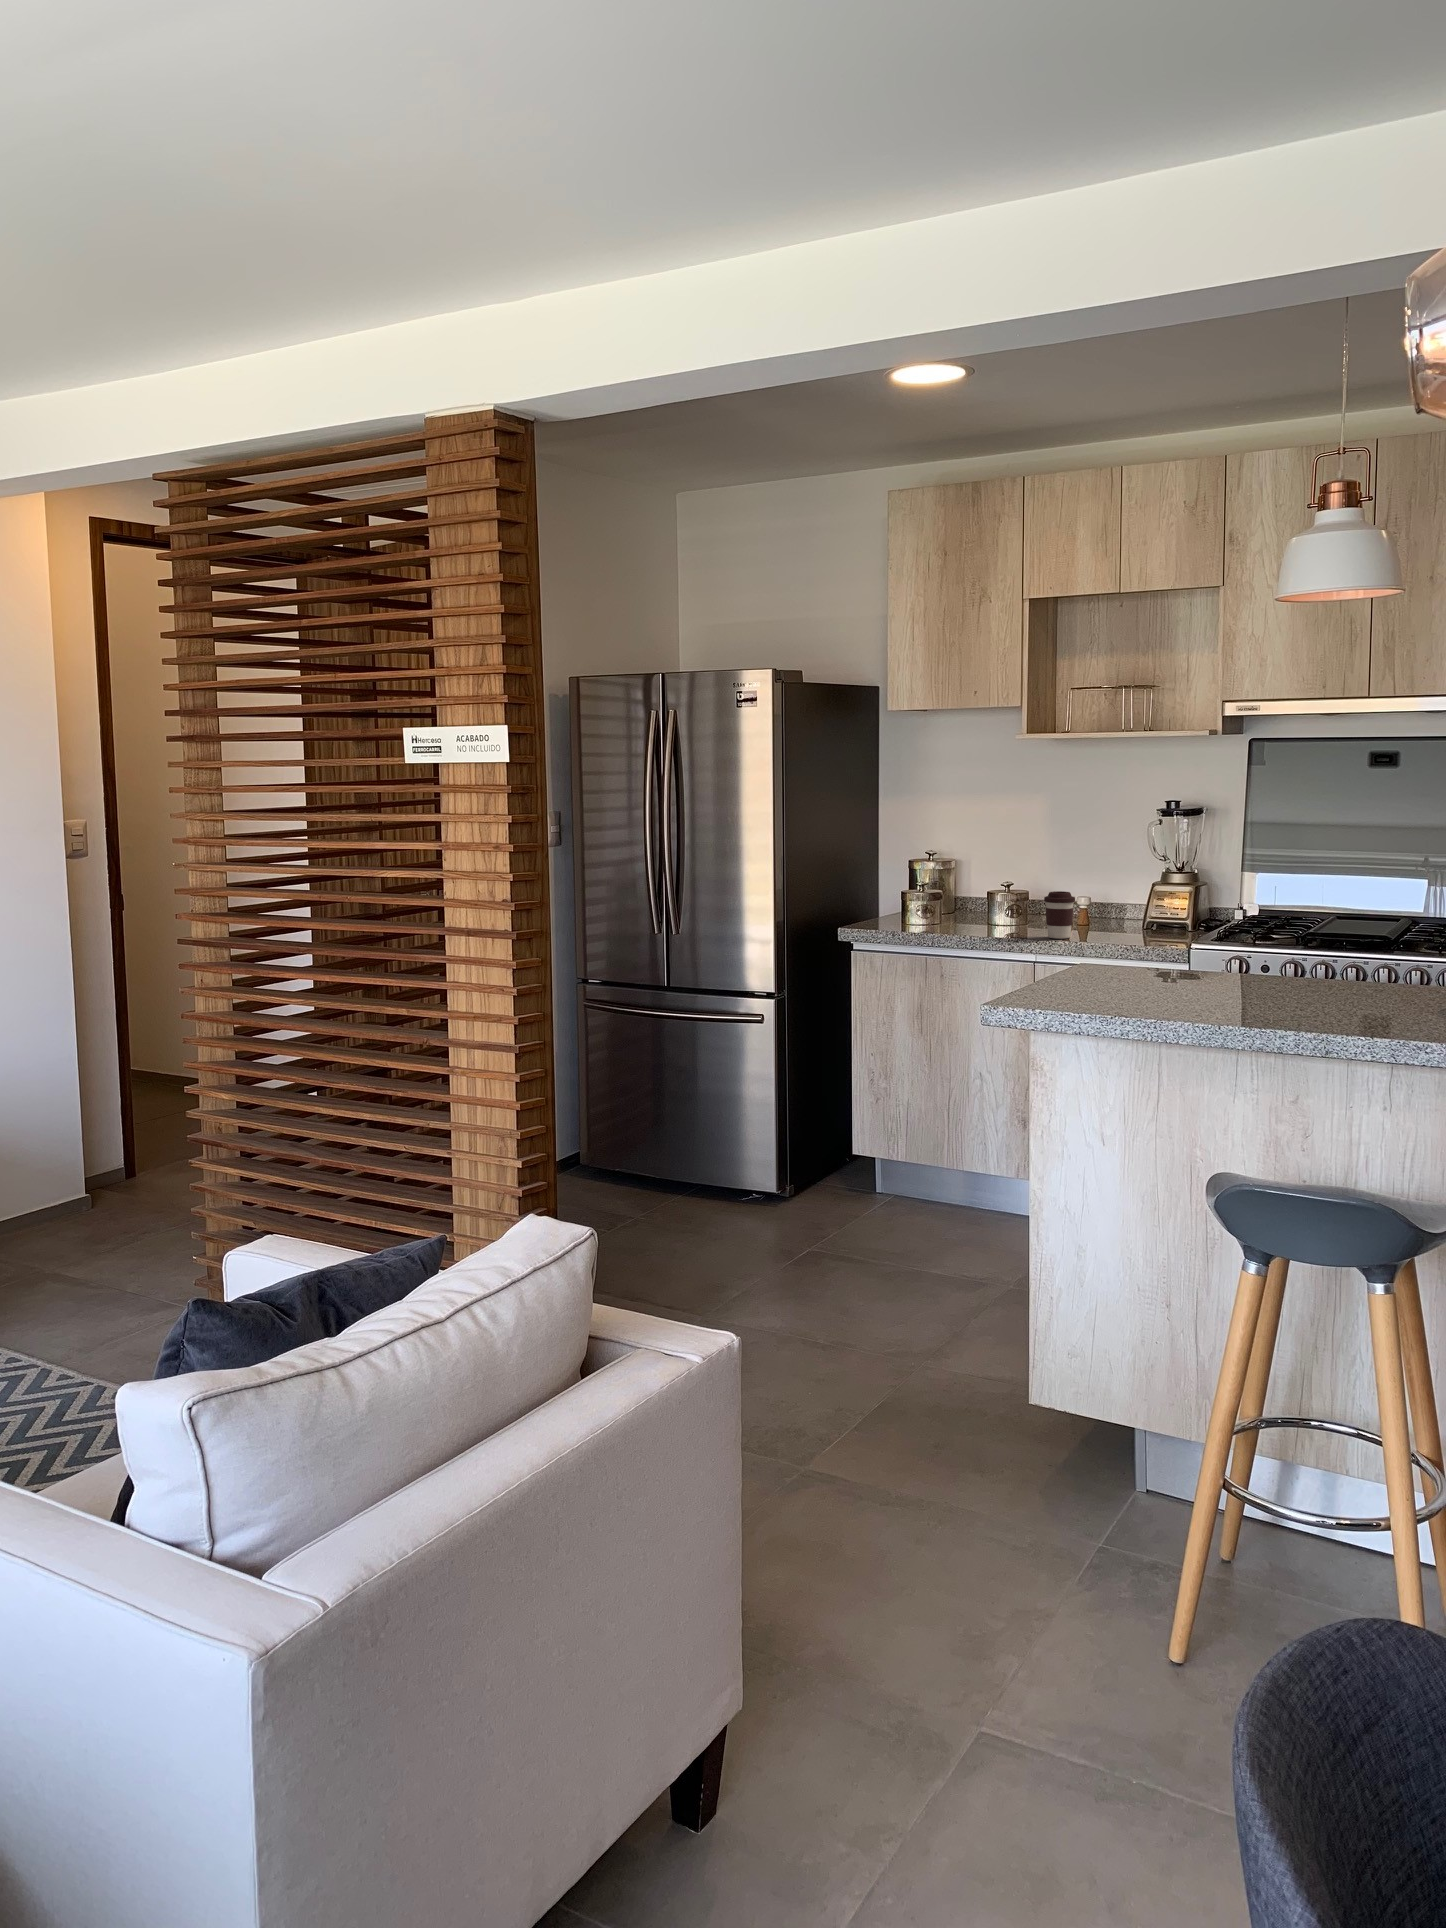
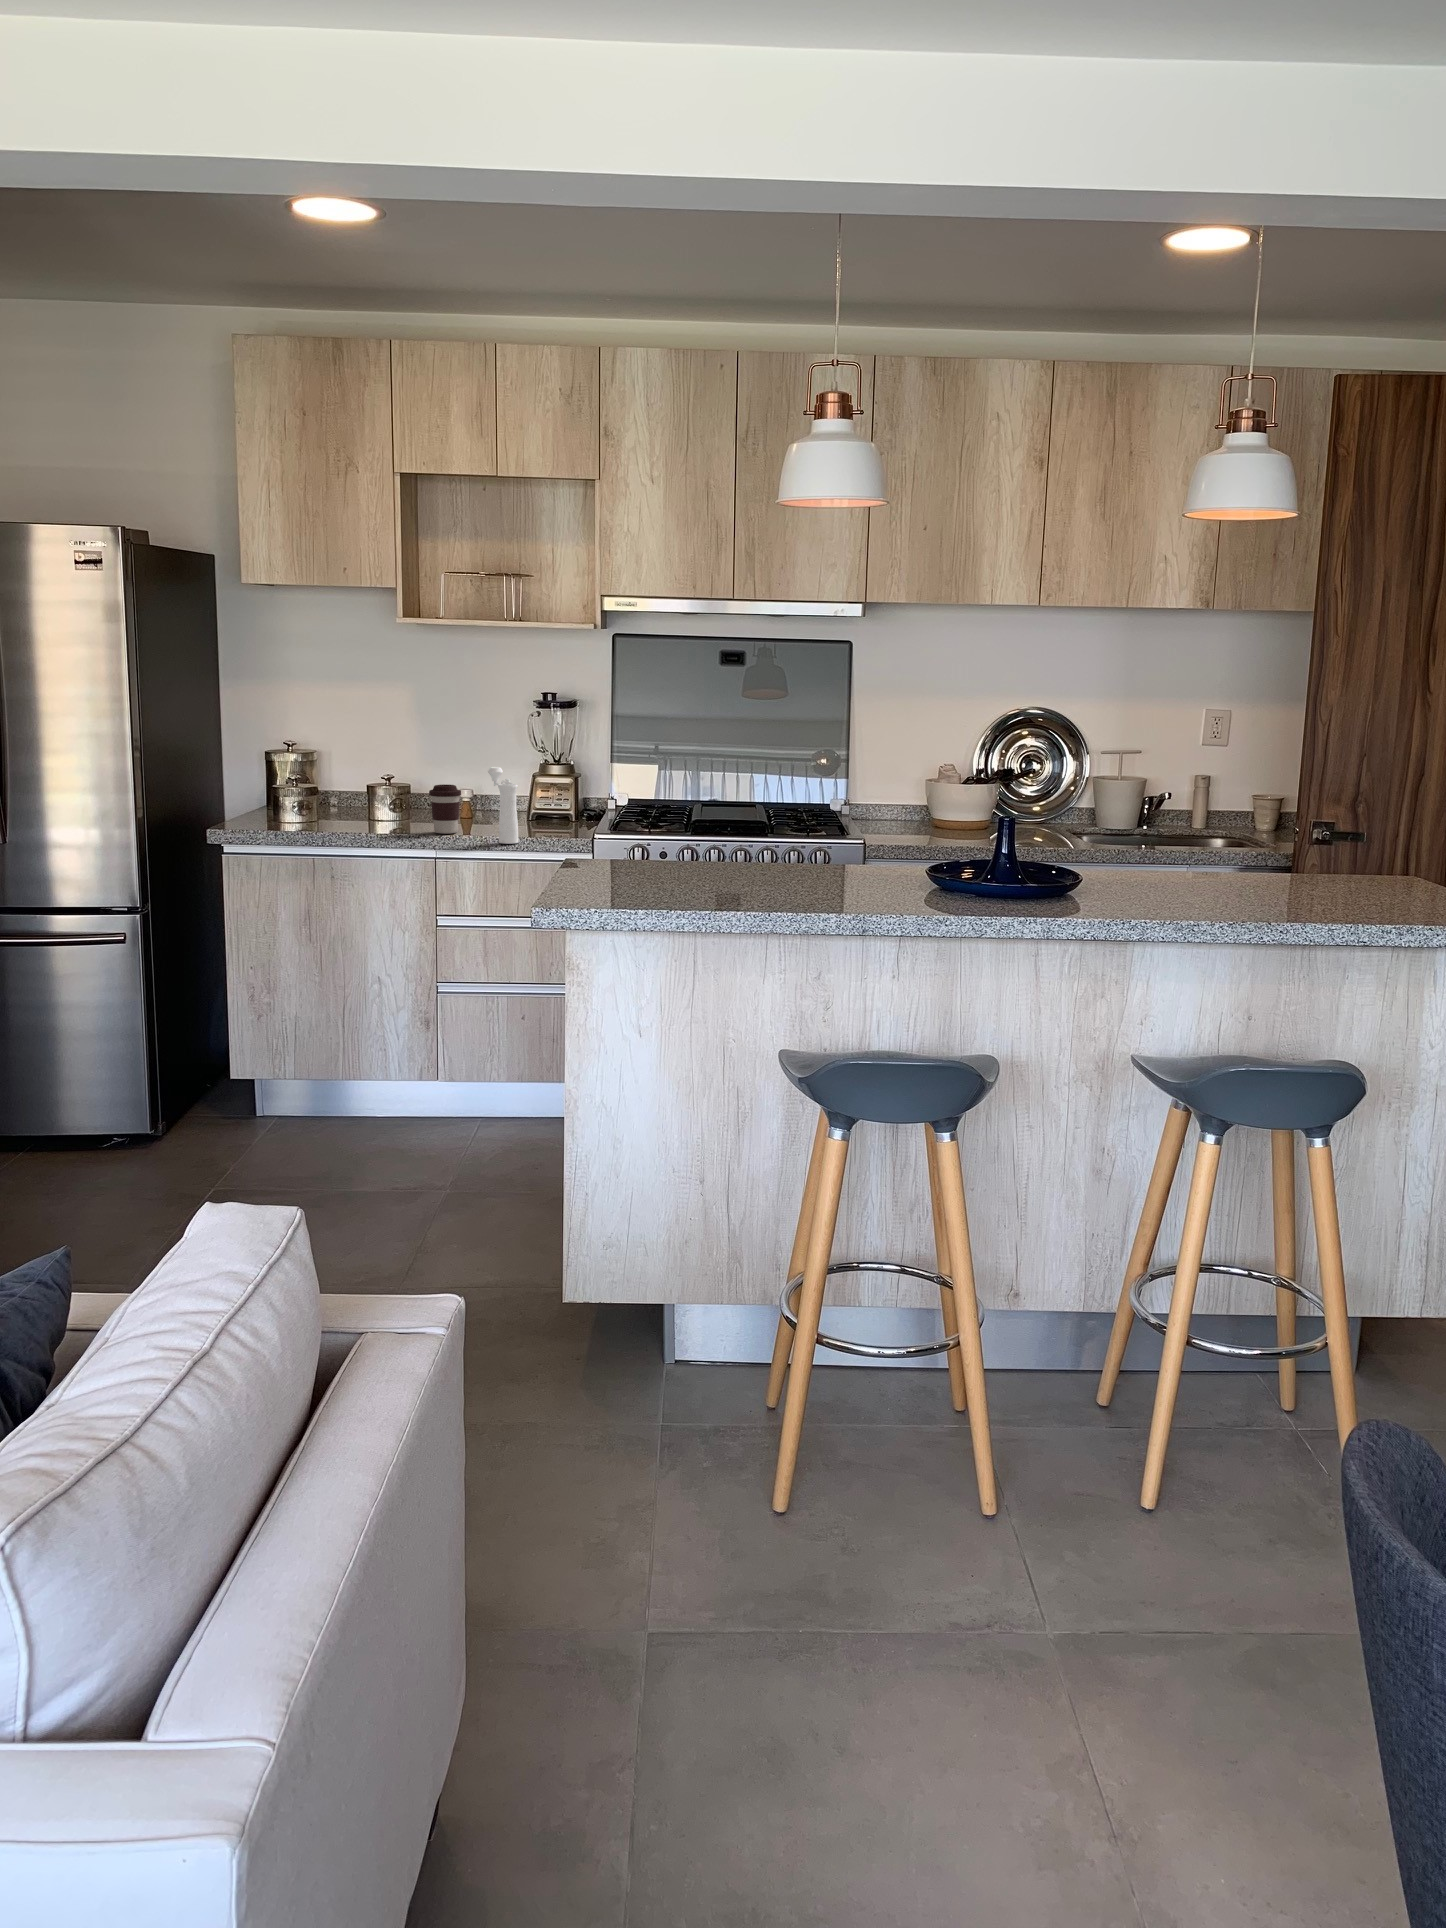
pepper mill: none [1097,875,1121,950] -> present [488,767,518,844]

